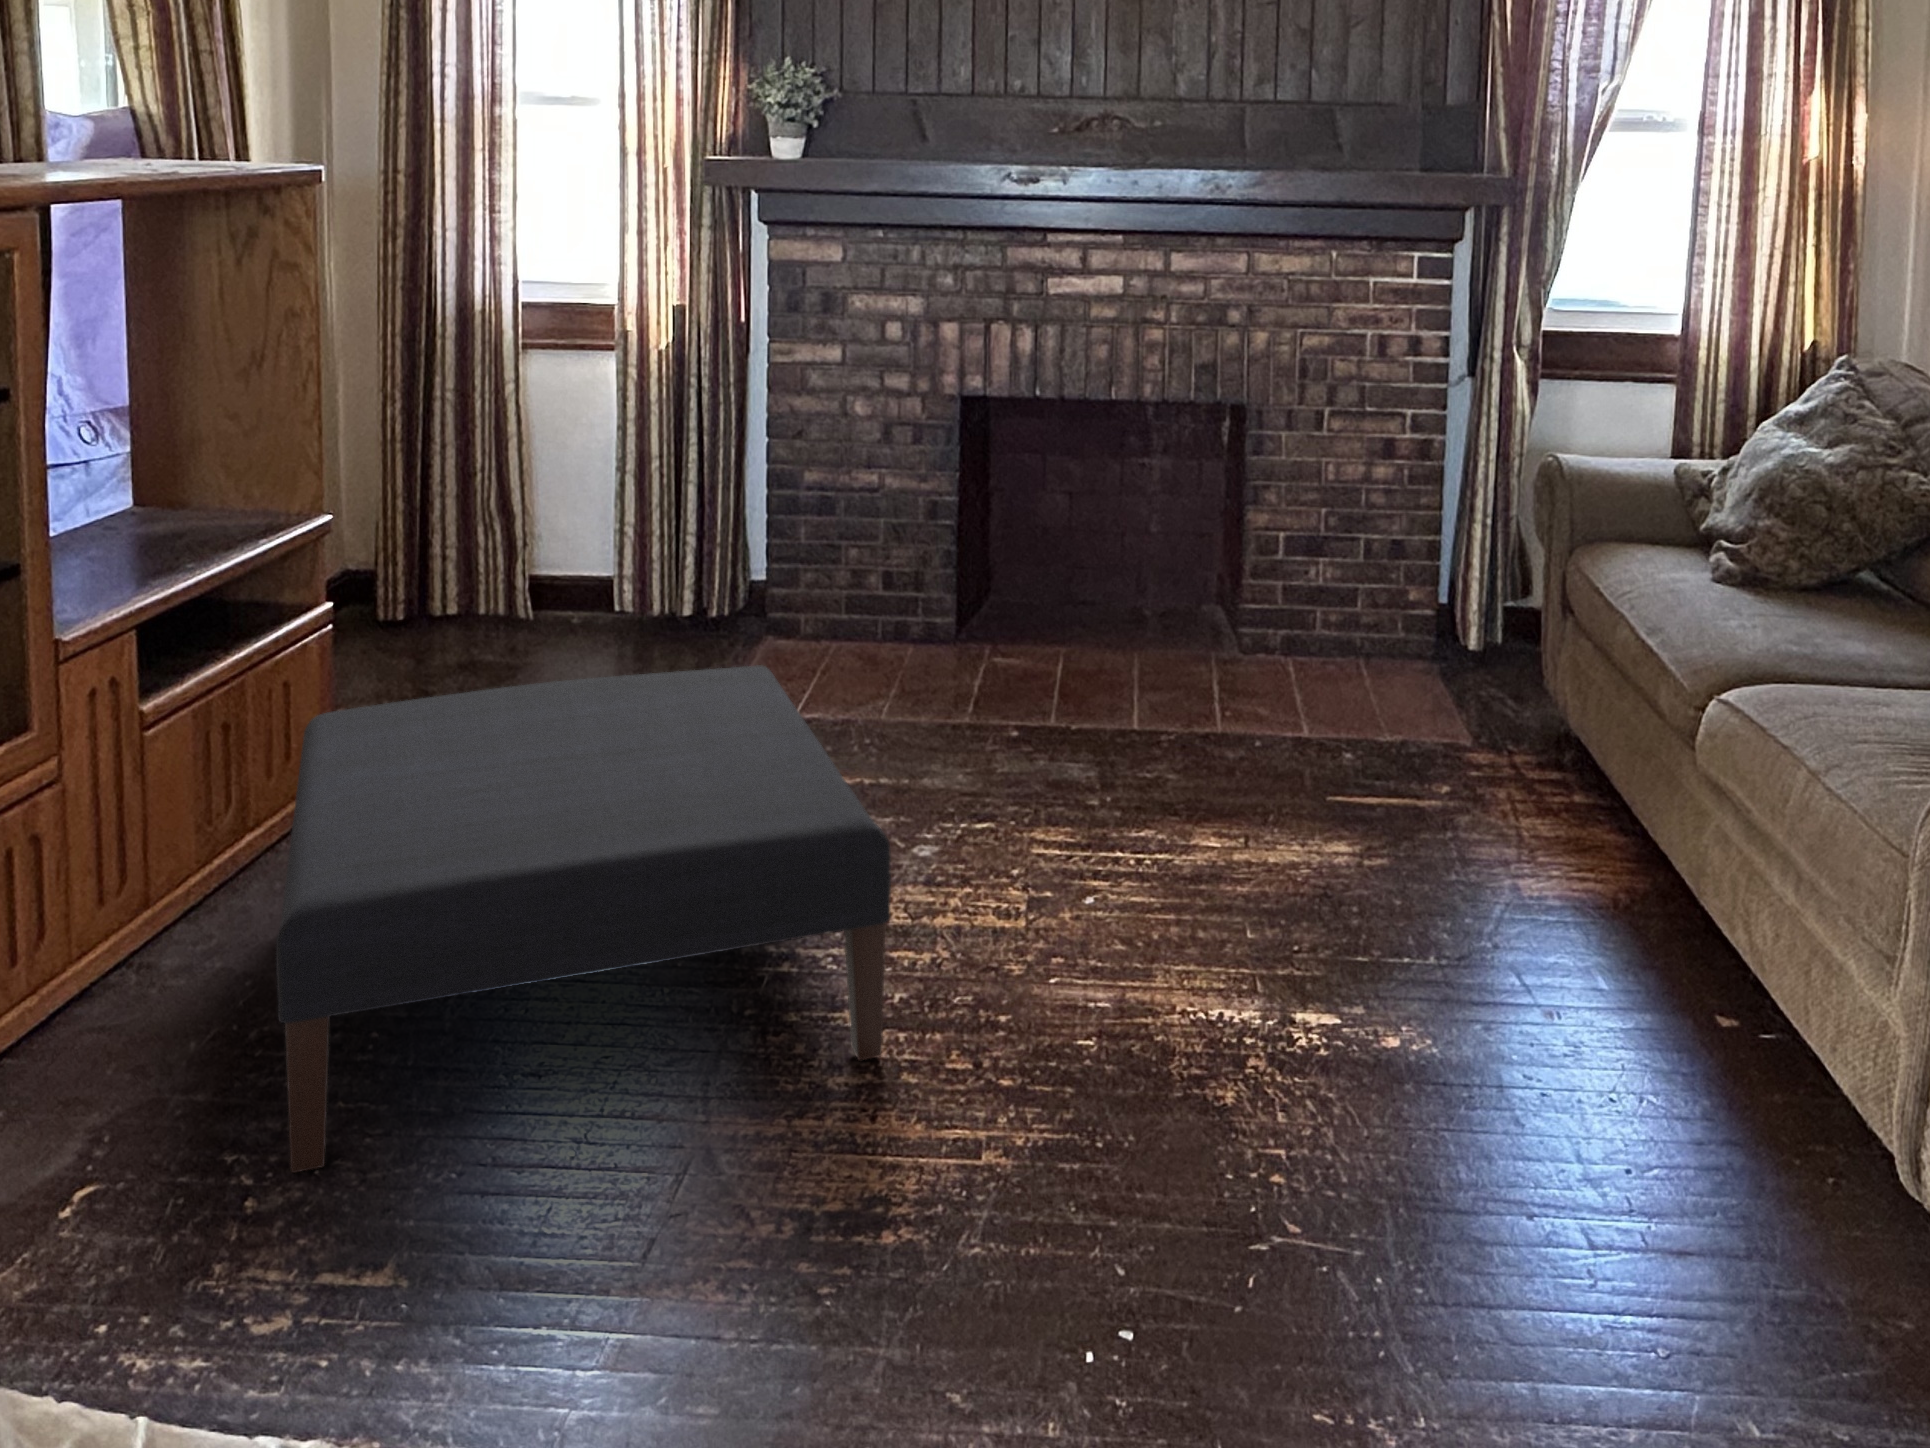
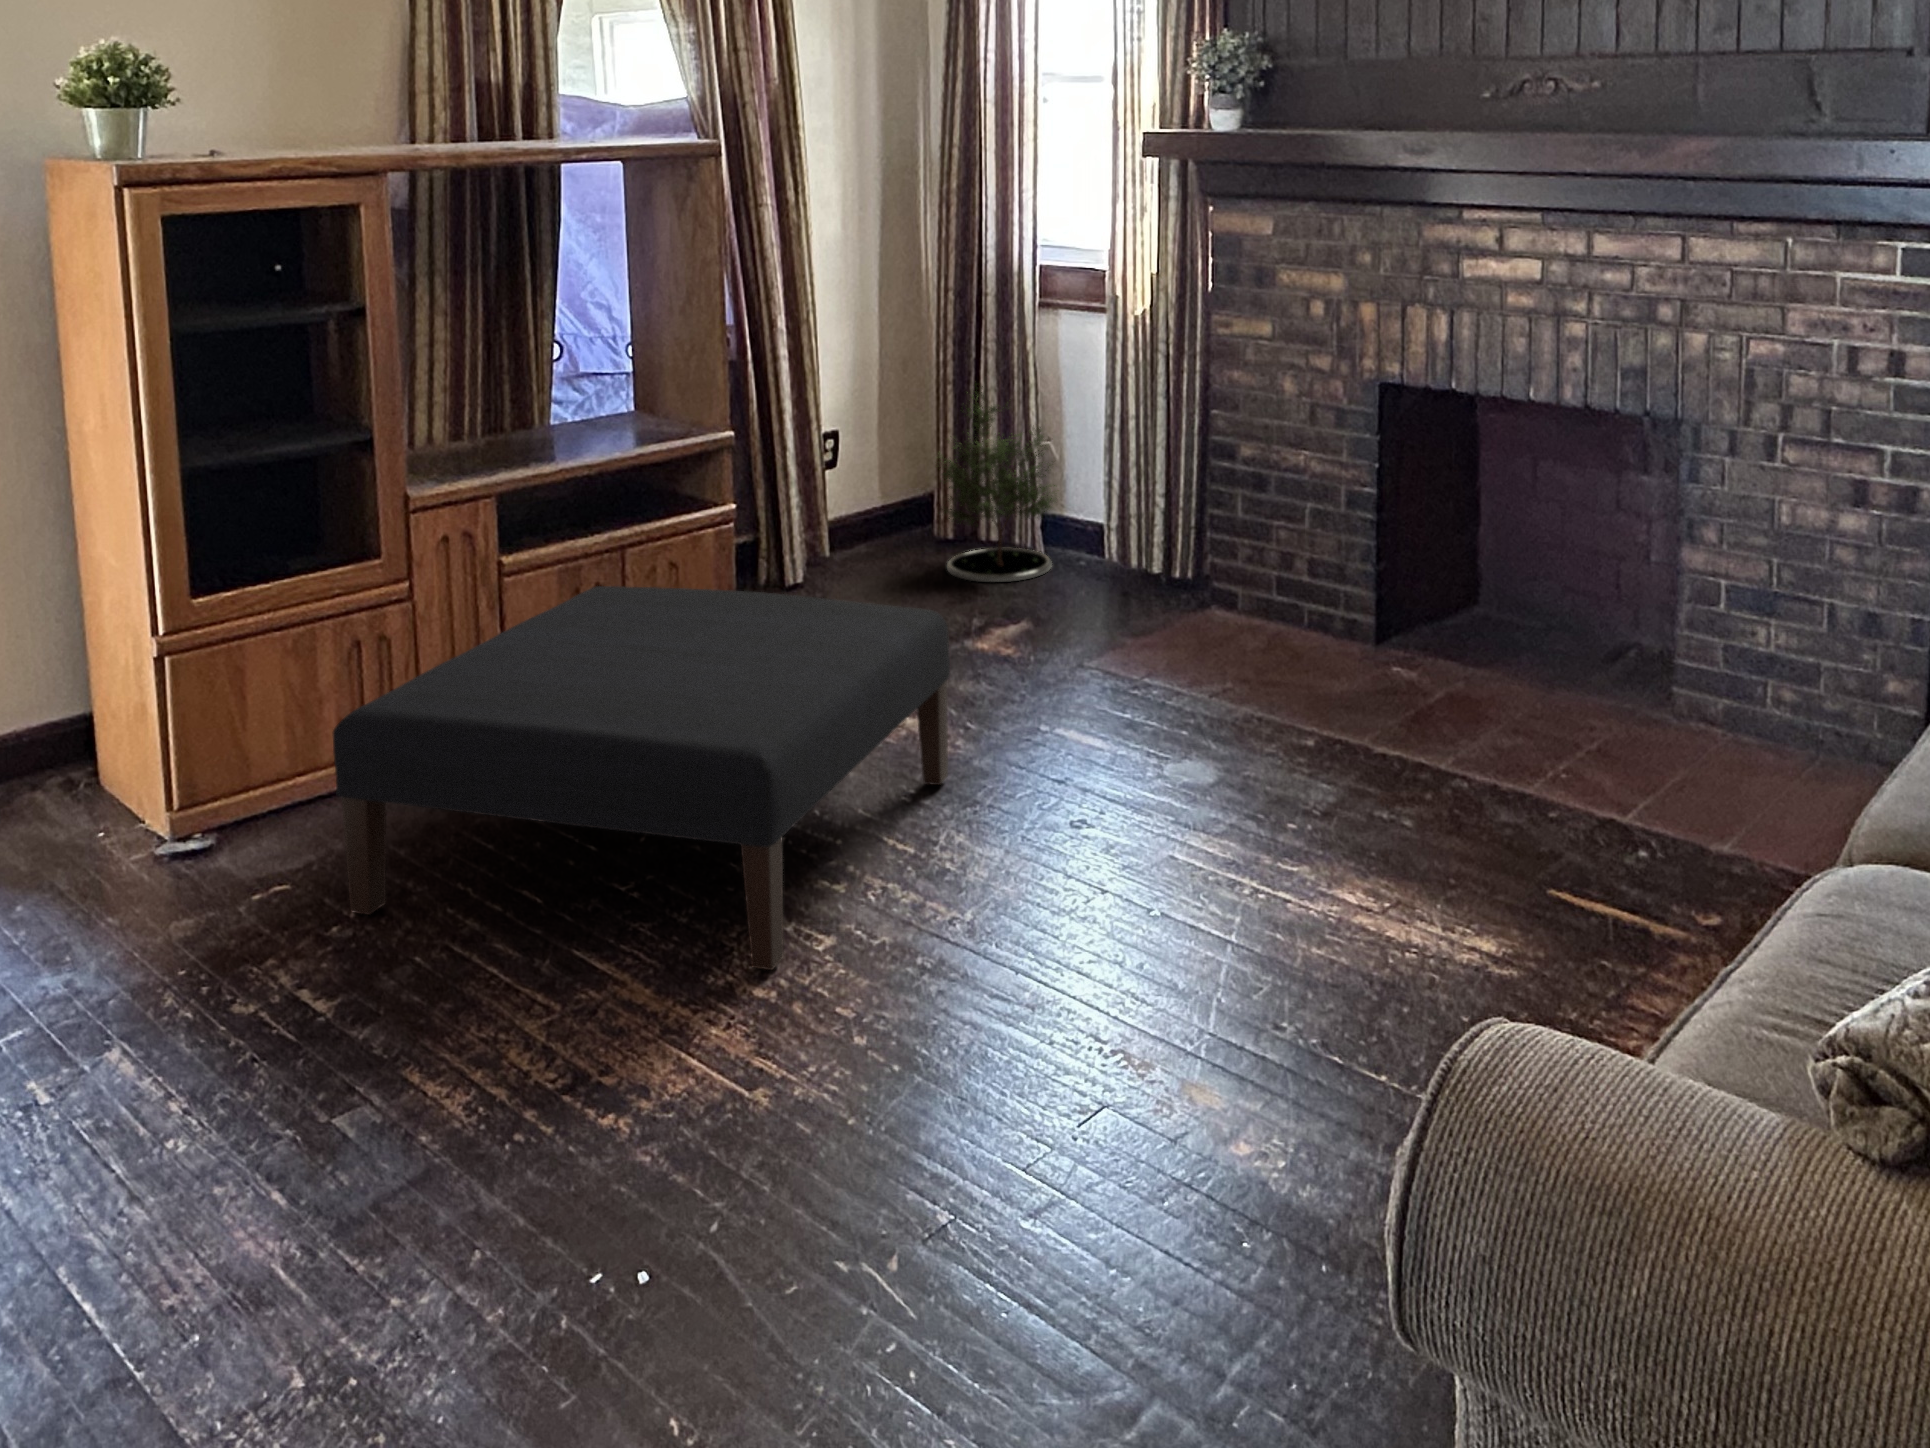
potted tree: none [429,434,568,656] -> present [940,381,1055,582]

